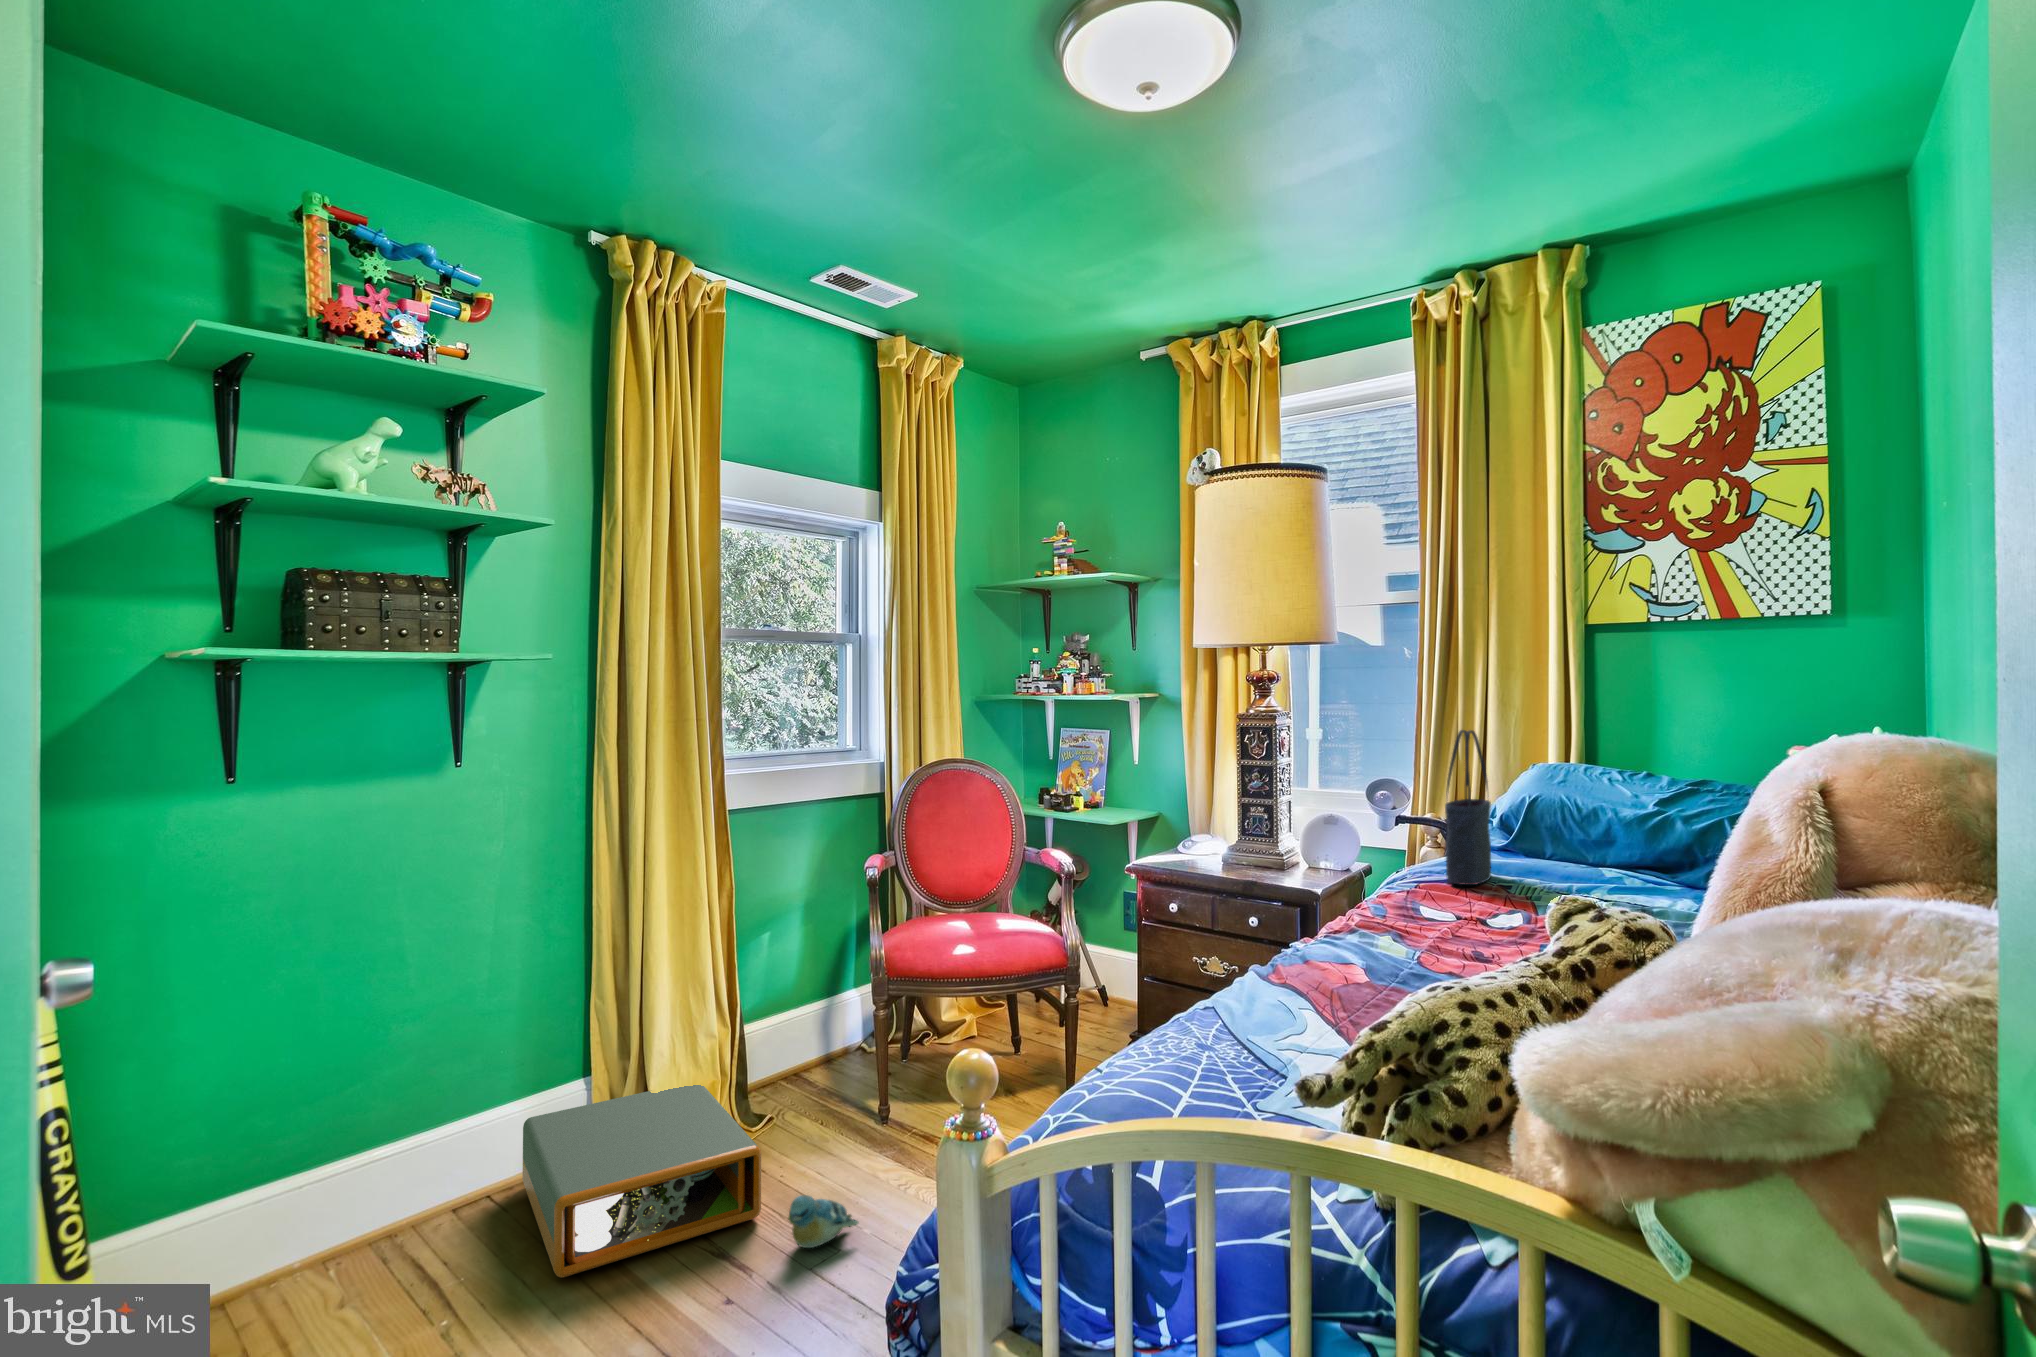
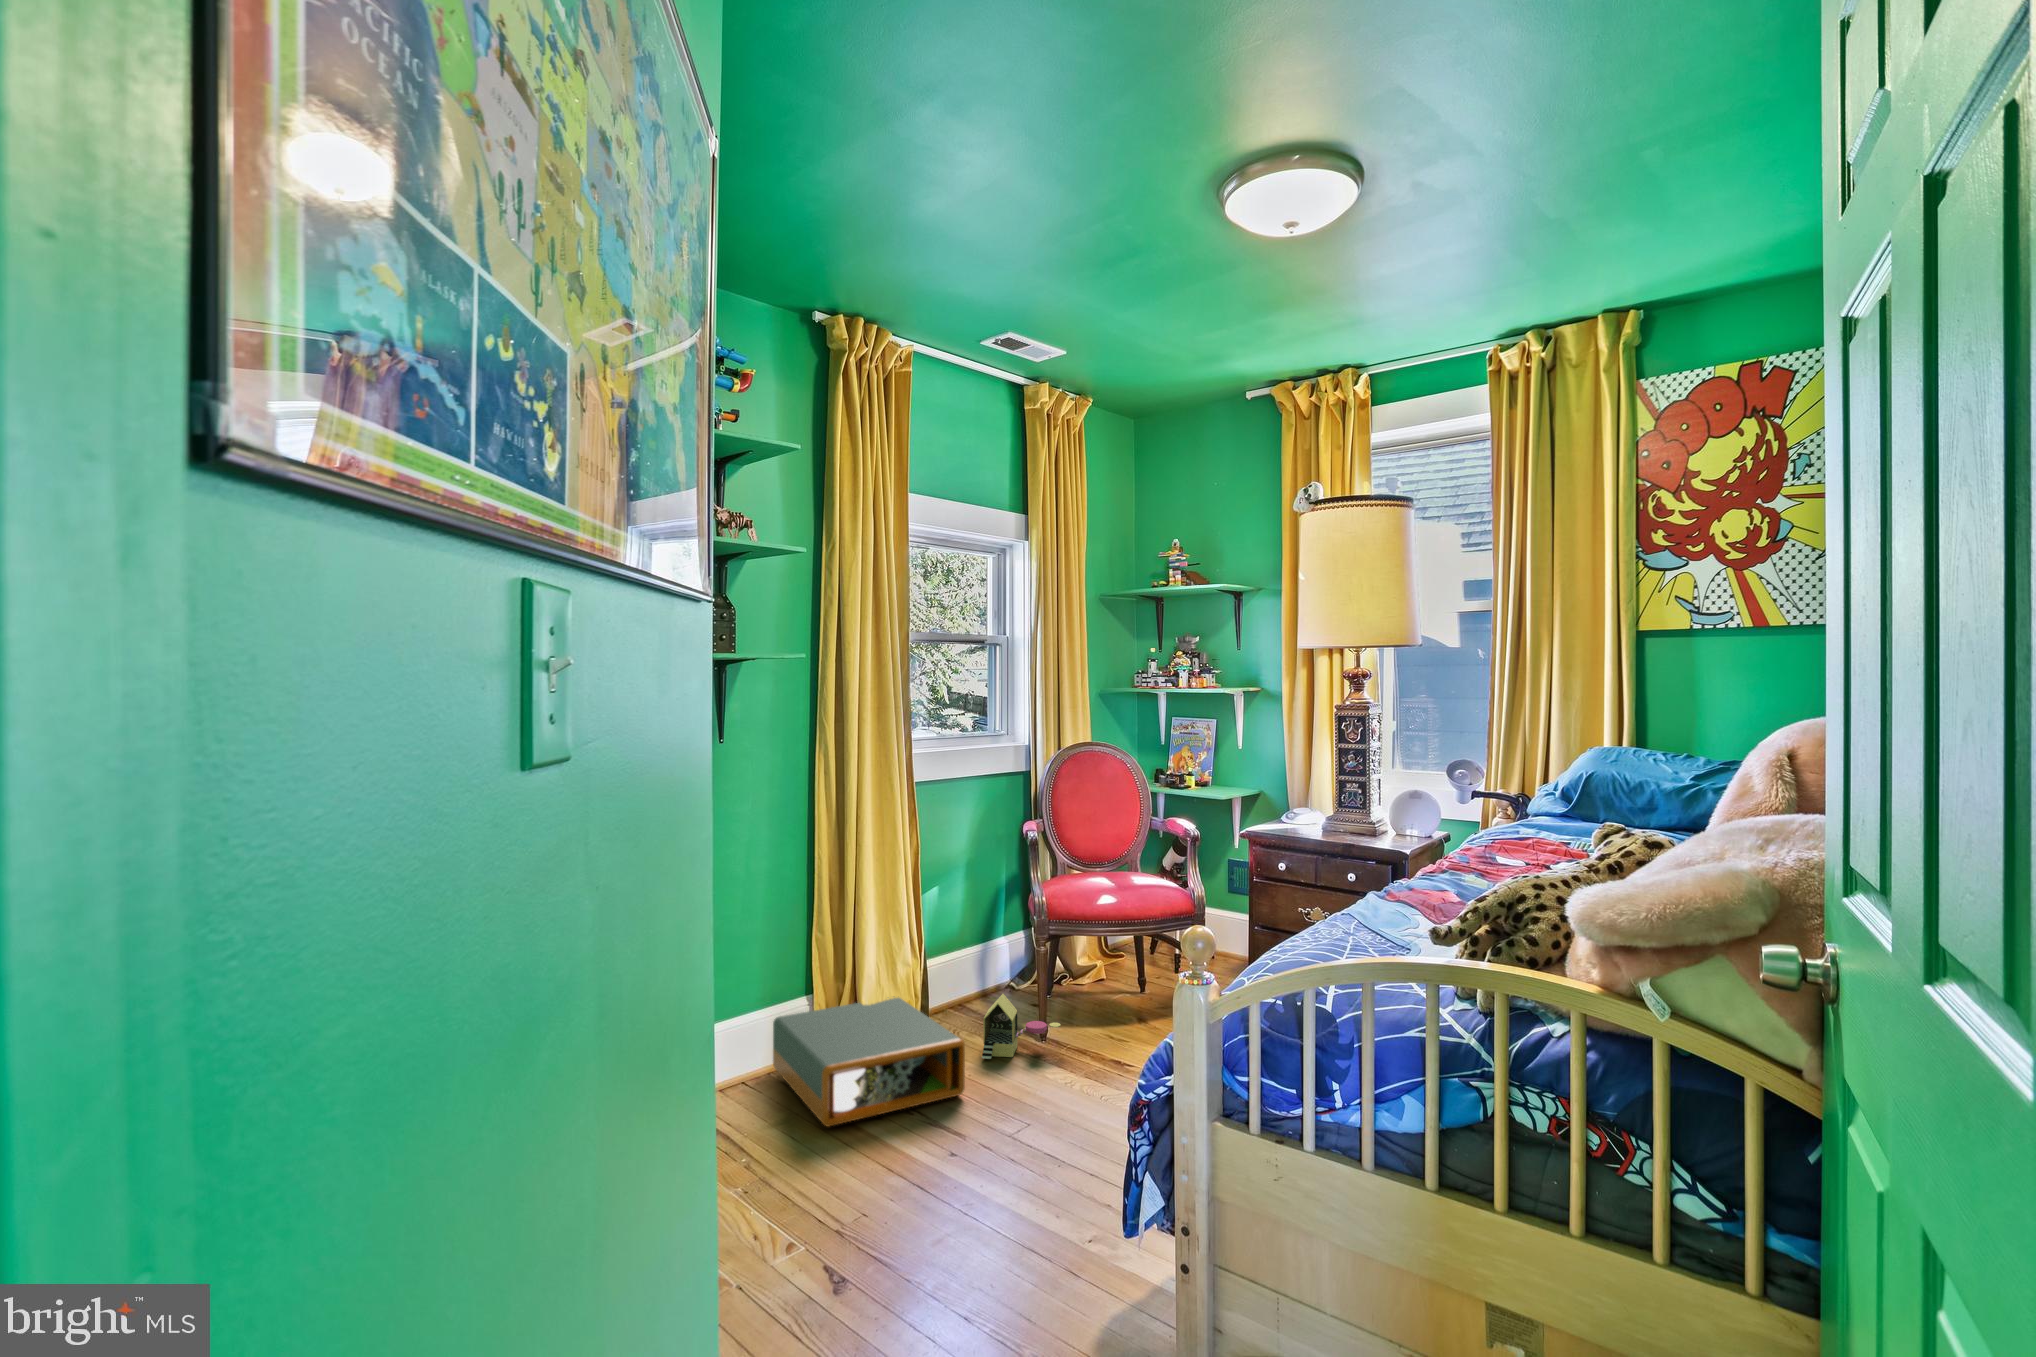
tote bag: present [1445,730,1491,885] -> none [1516,717,1554,842]
toy house: none [798,1074,899,1160] -> present [982,994,1061,1059]
plush toy: present [788,1195,858,1248] -> none [993,1074,1045,1115]

